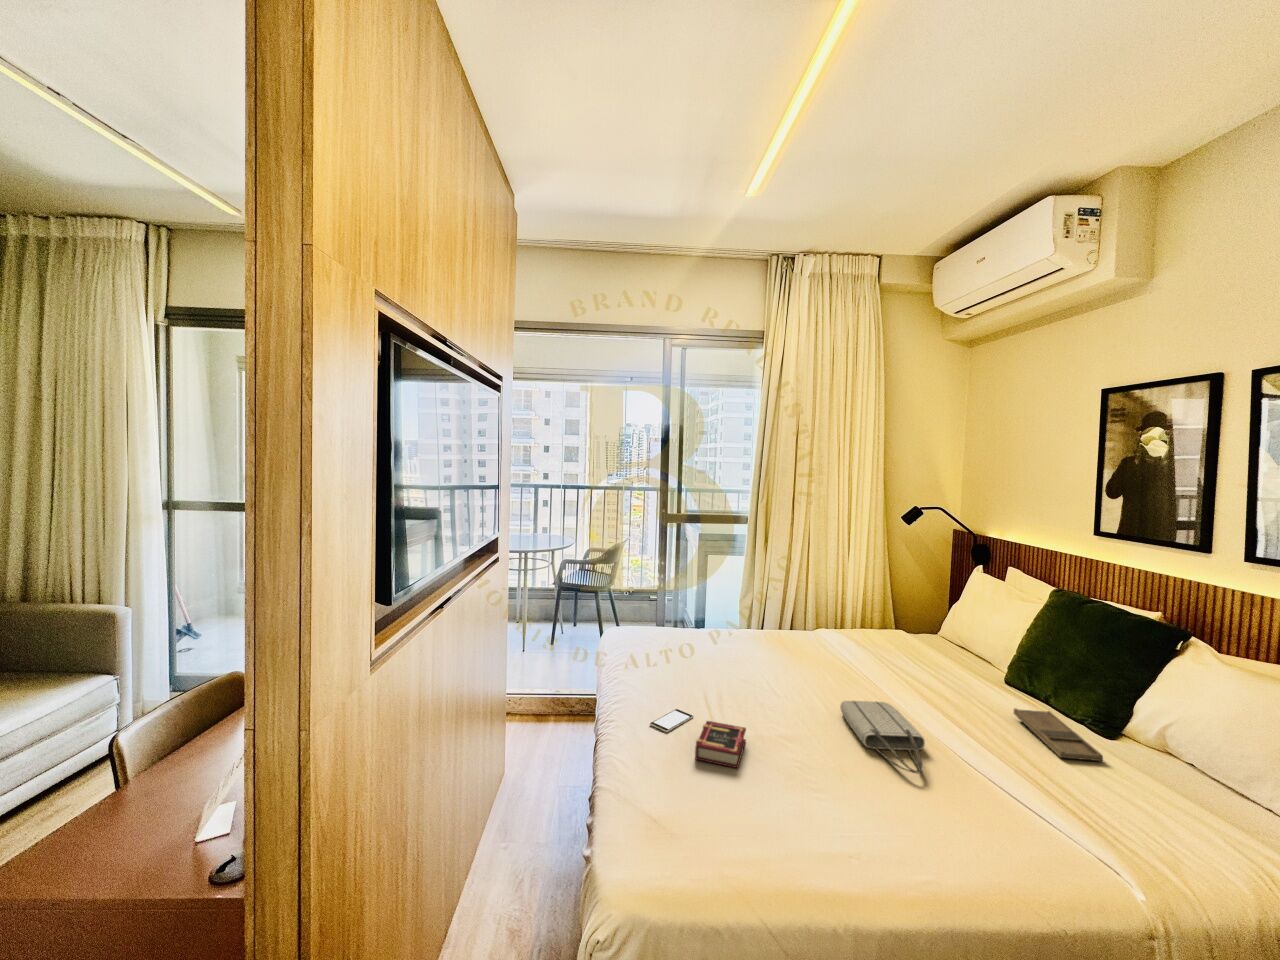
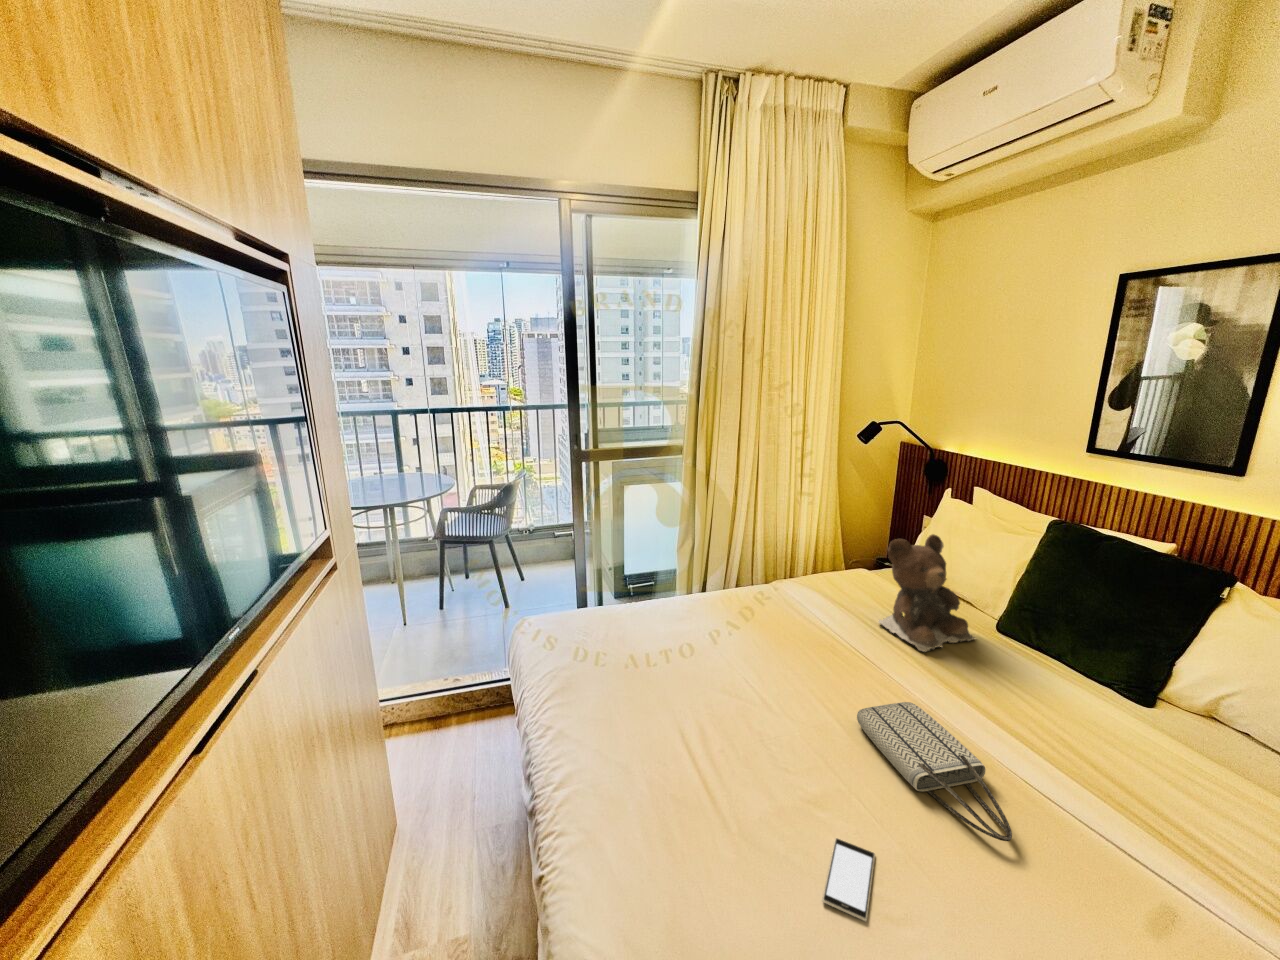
teddy bear: none [893,590,976,684] -> present [878,534,975,651]
tray: present [1014,708,1103,761] -> none [1044,680,1175,758]
smartphone: present [650,709,694,732] -> present [822,838,875,921]
book: present [695,721,746,768] -> none [701,793,772,884]

